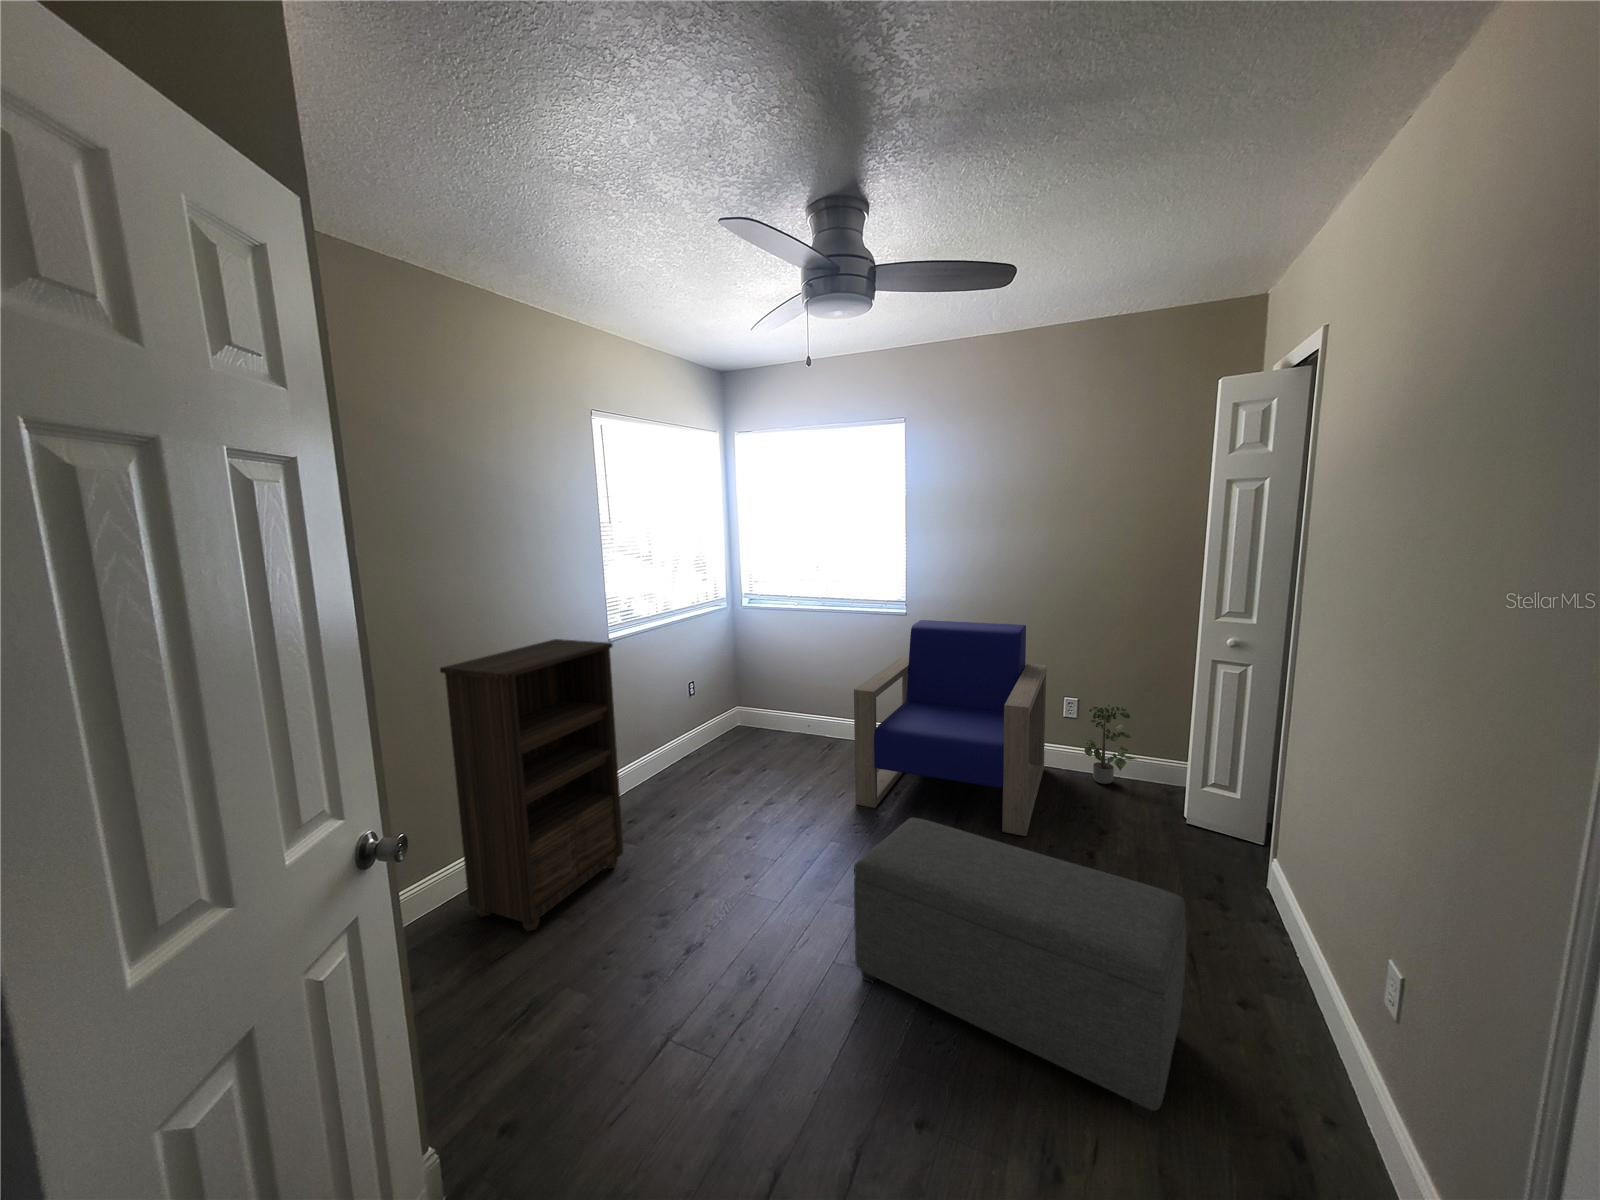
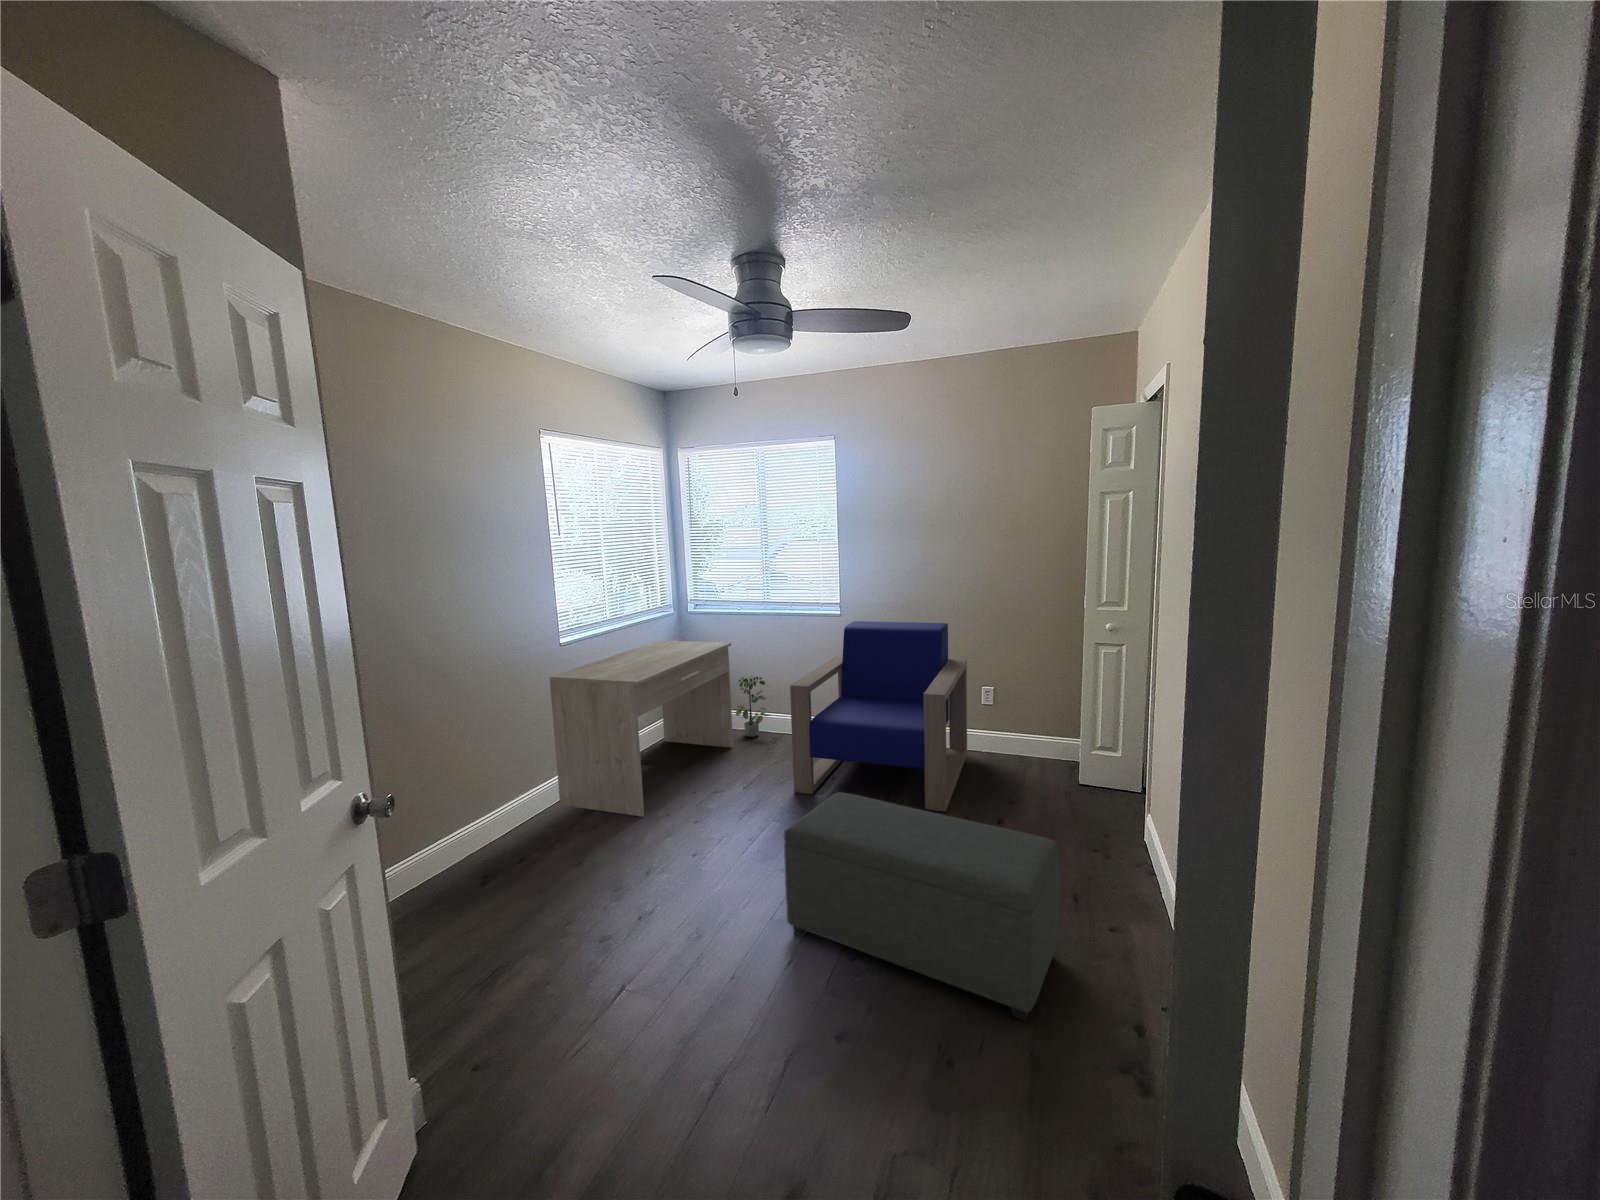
desk: none [600,635,789,825] -> present [549,640,733,817]
bookshelf: present [440,639,623,931] -> none [399,644,575,913]
potted plant: present [1085,705,1136,784] -> present [735,676,771,737]

